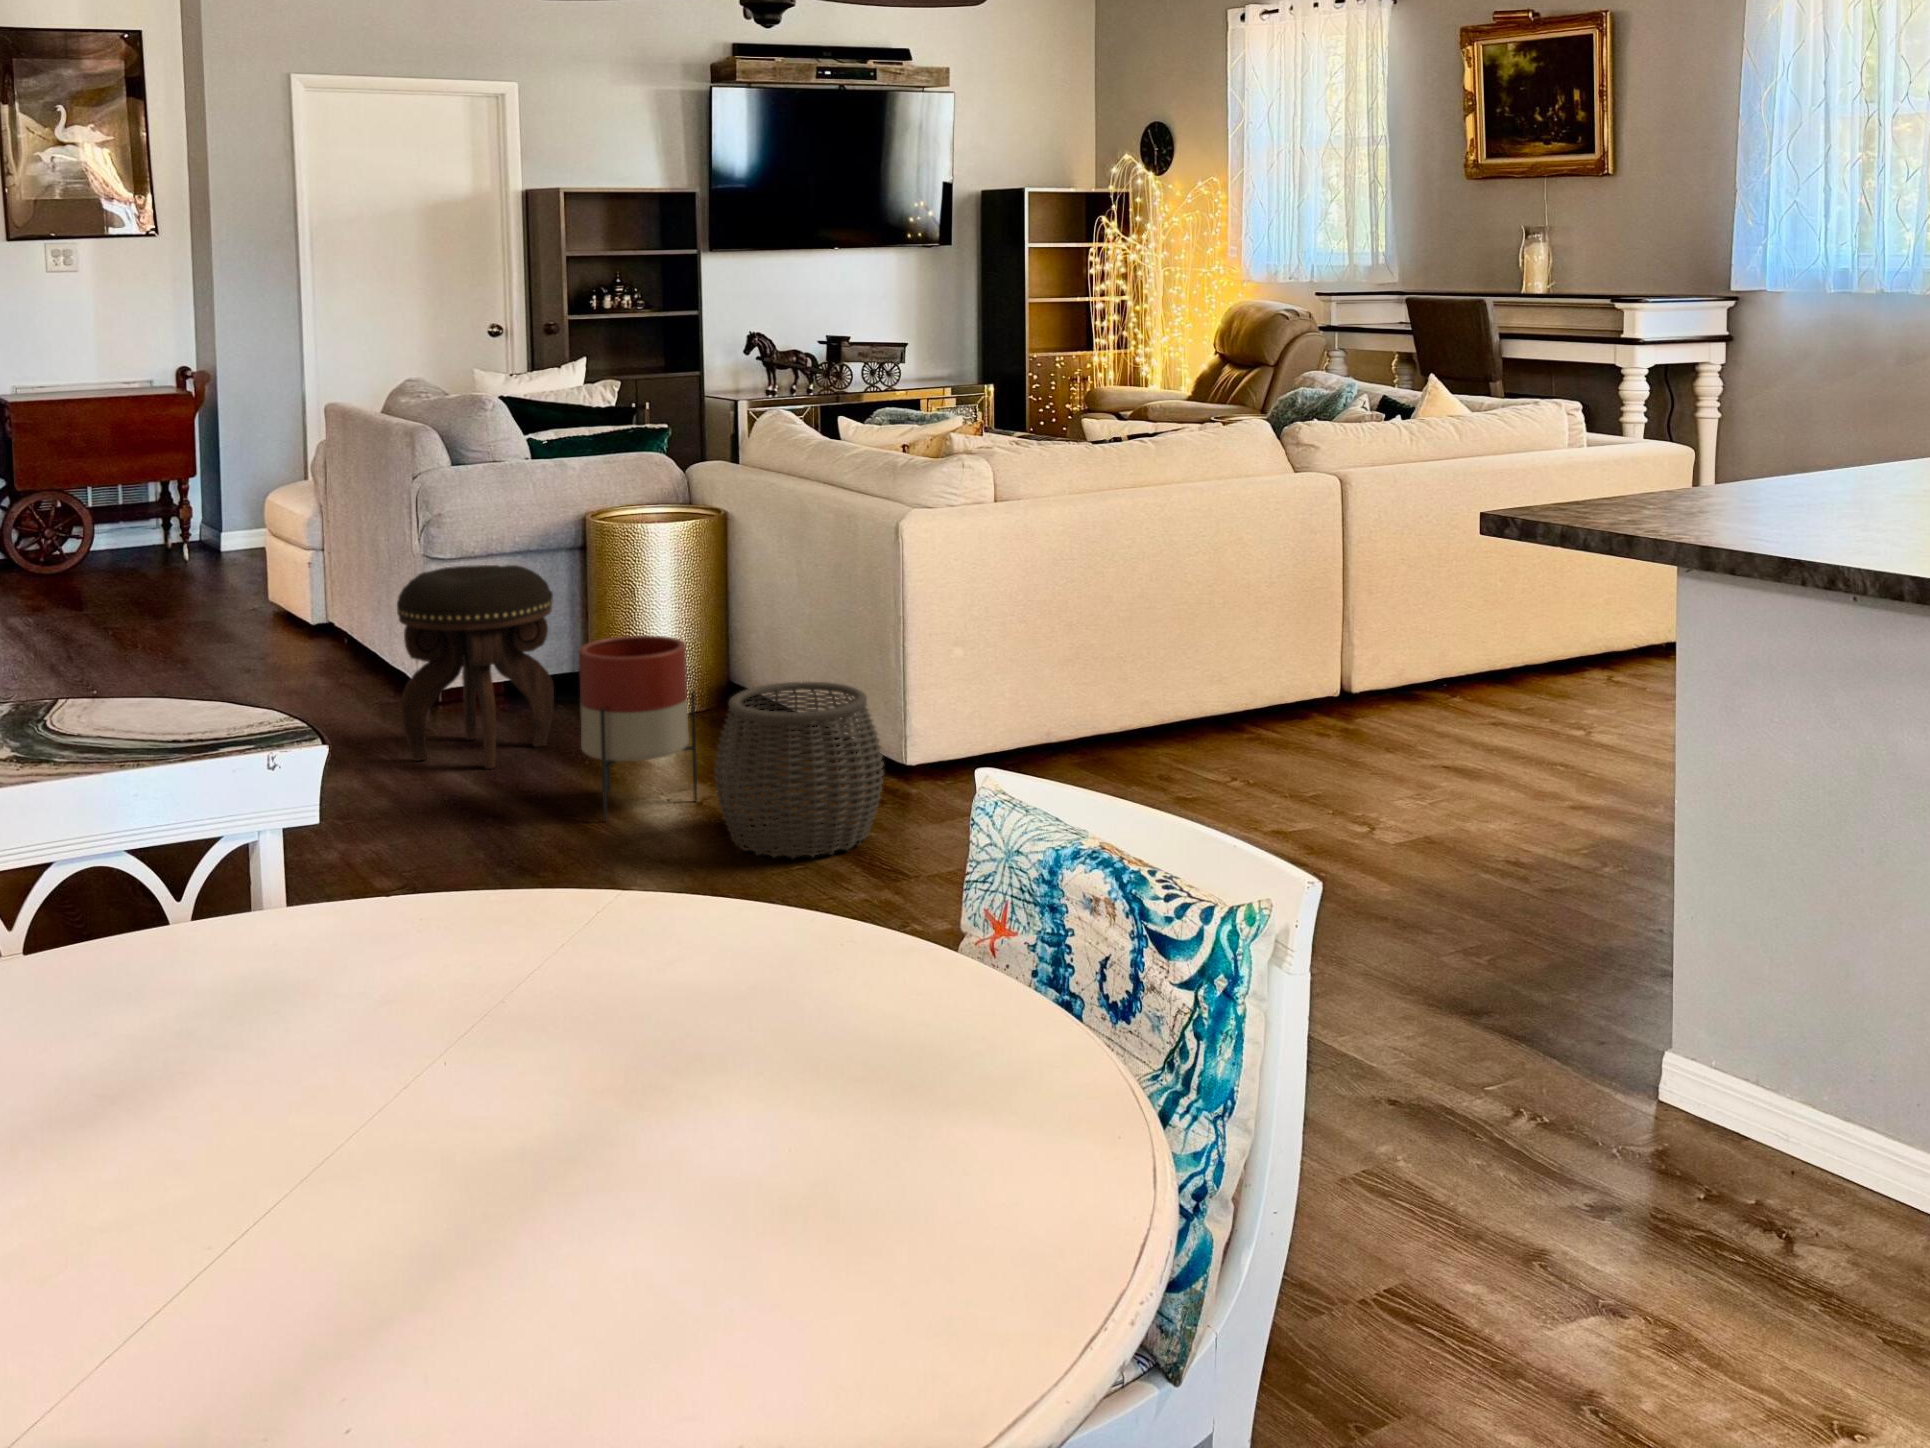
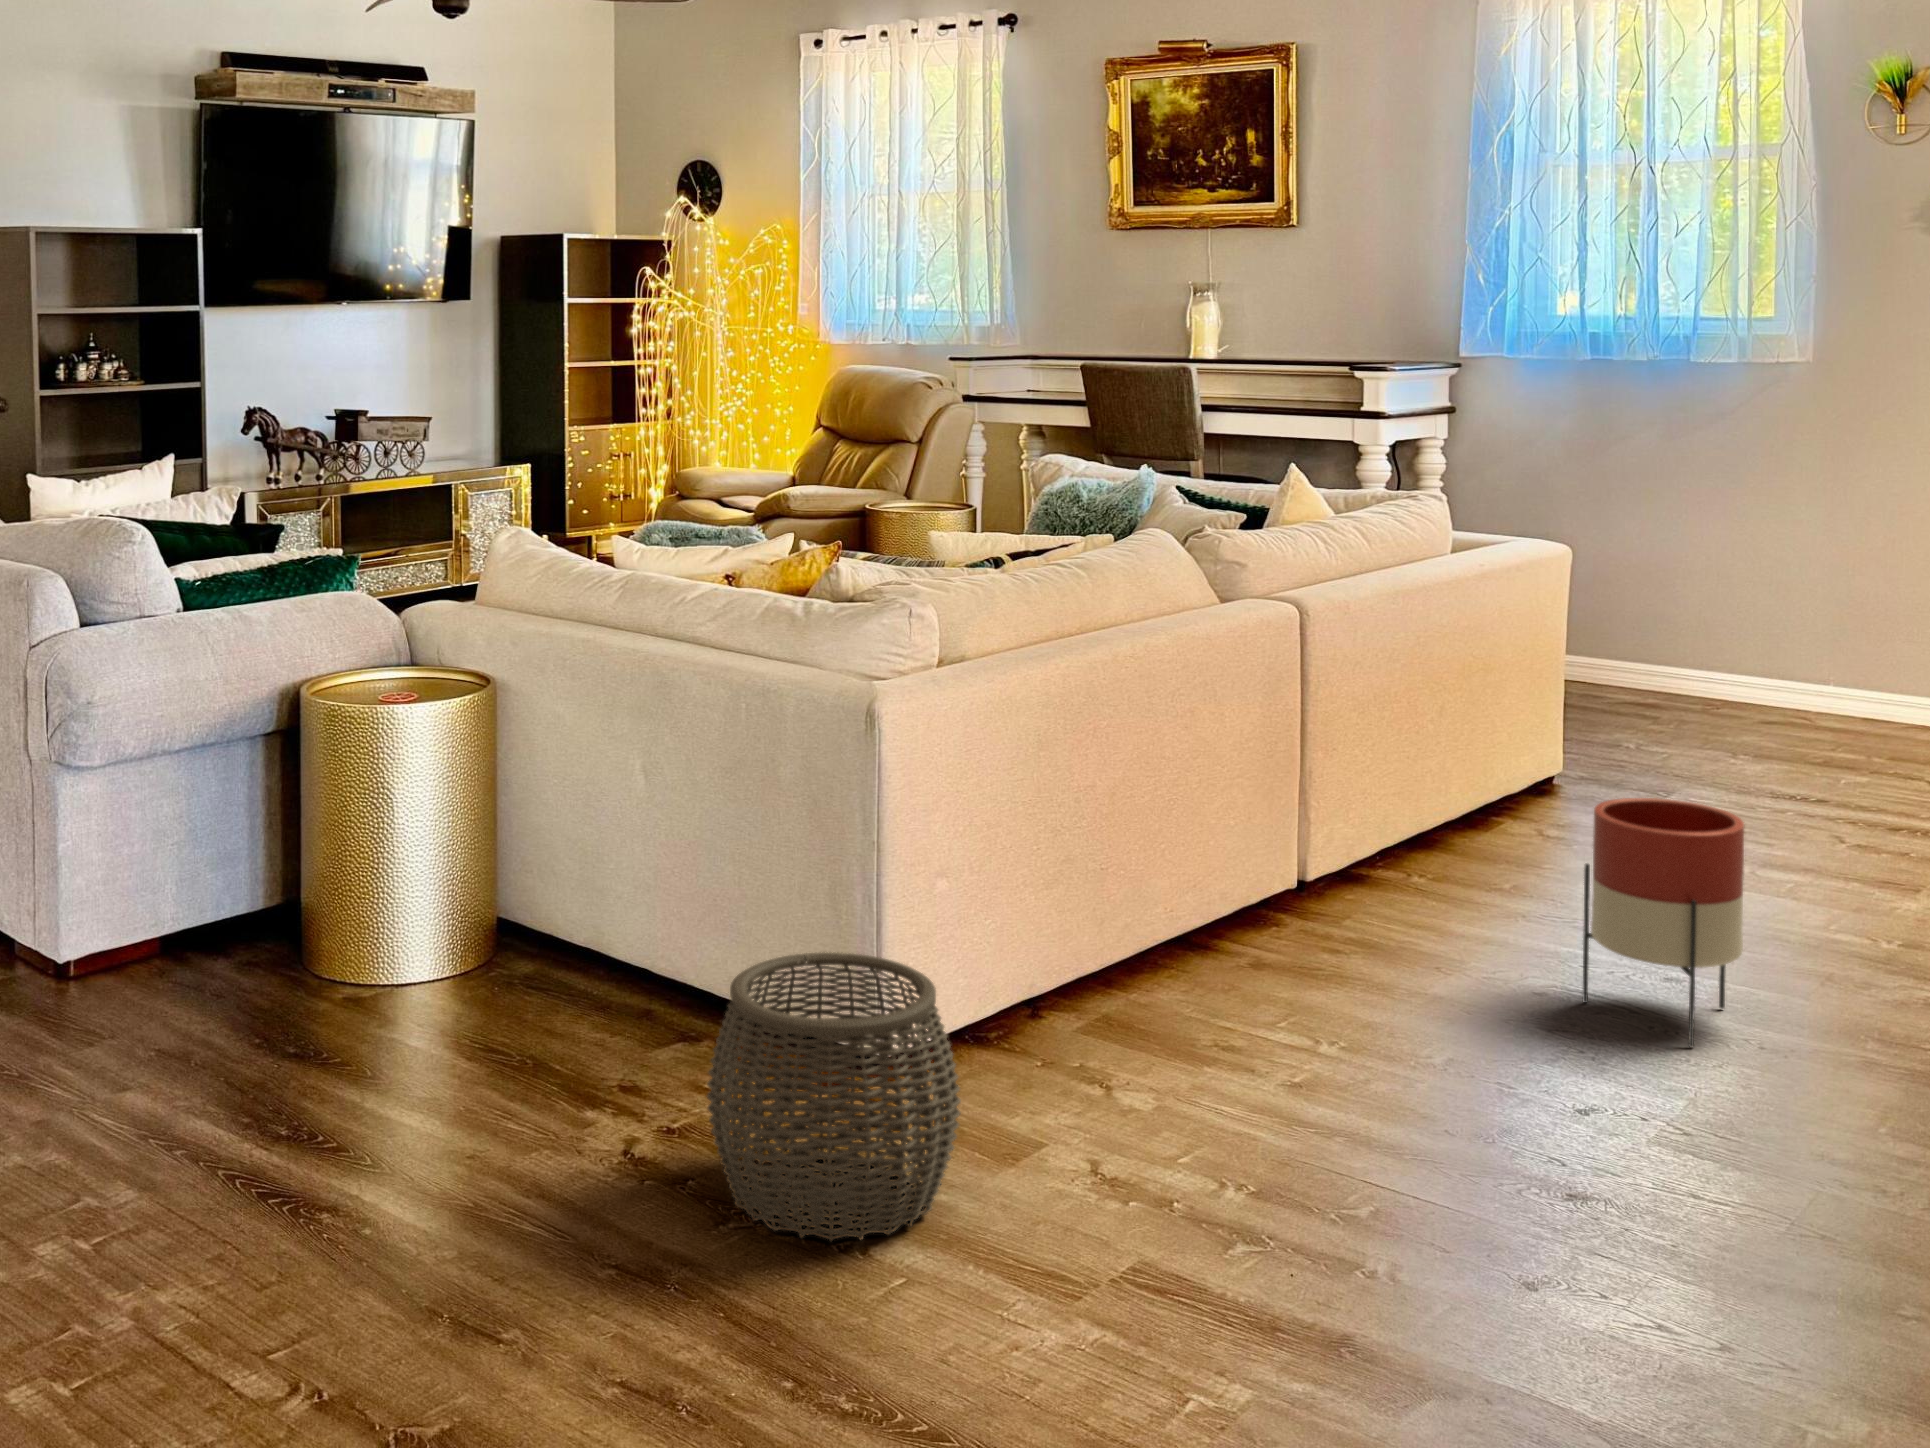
footstool: present [397,565,554,769] -> none [82,777,314,1094]
planter: present [579,635,697,821] -> present [1583,798,1744,1048]

